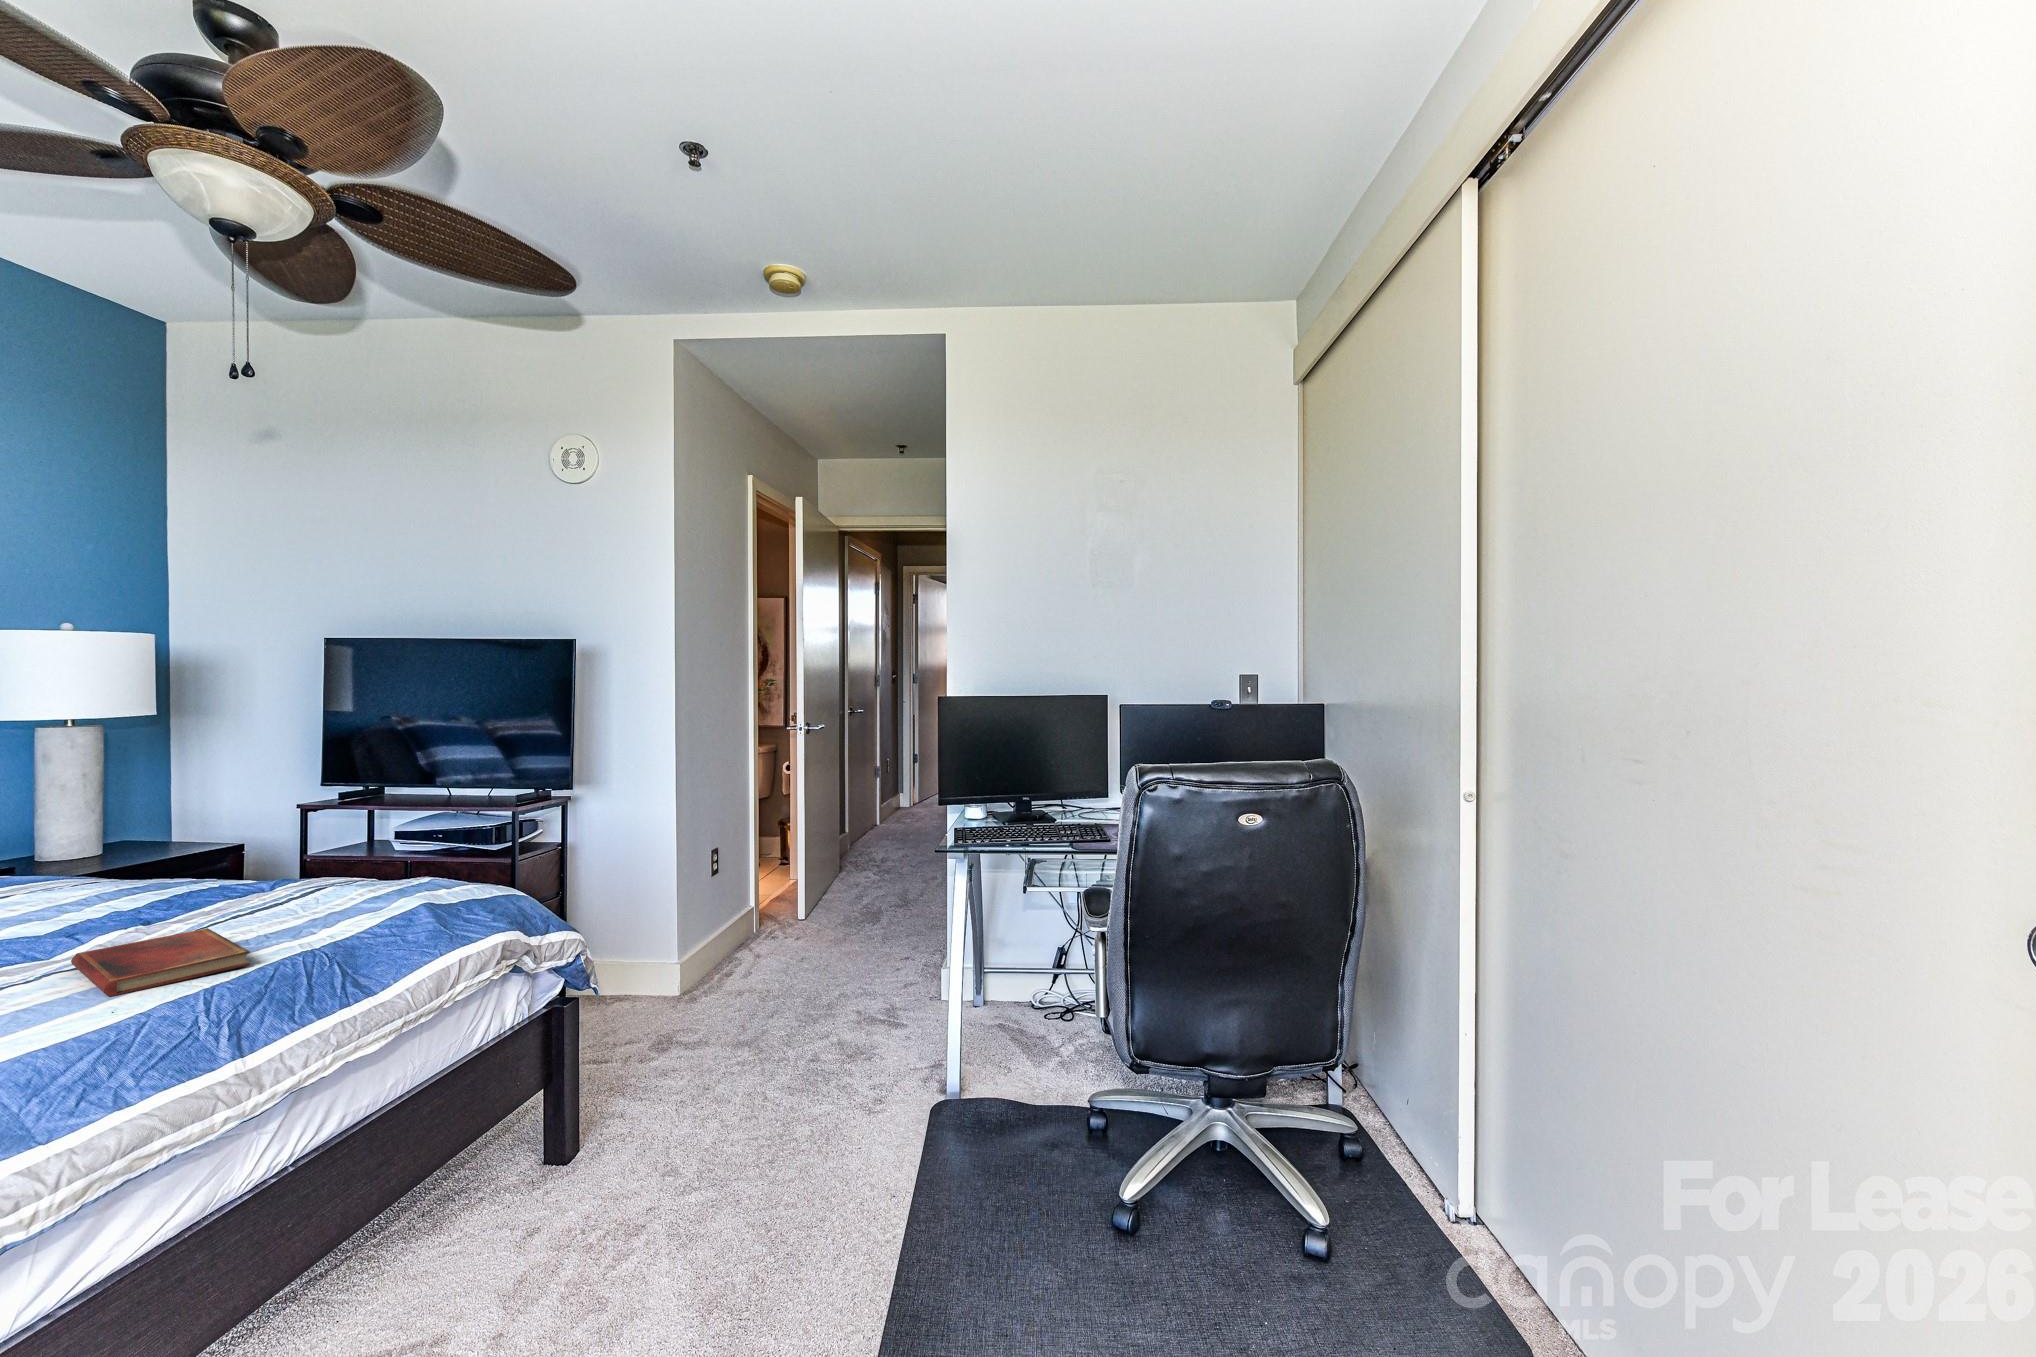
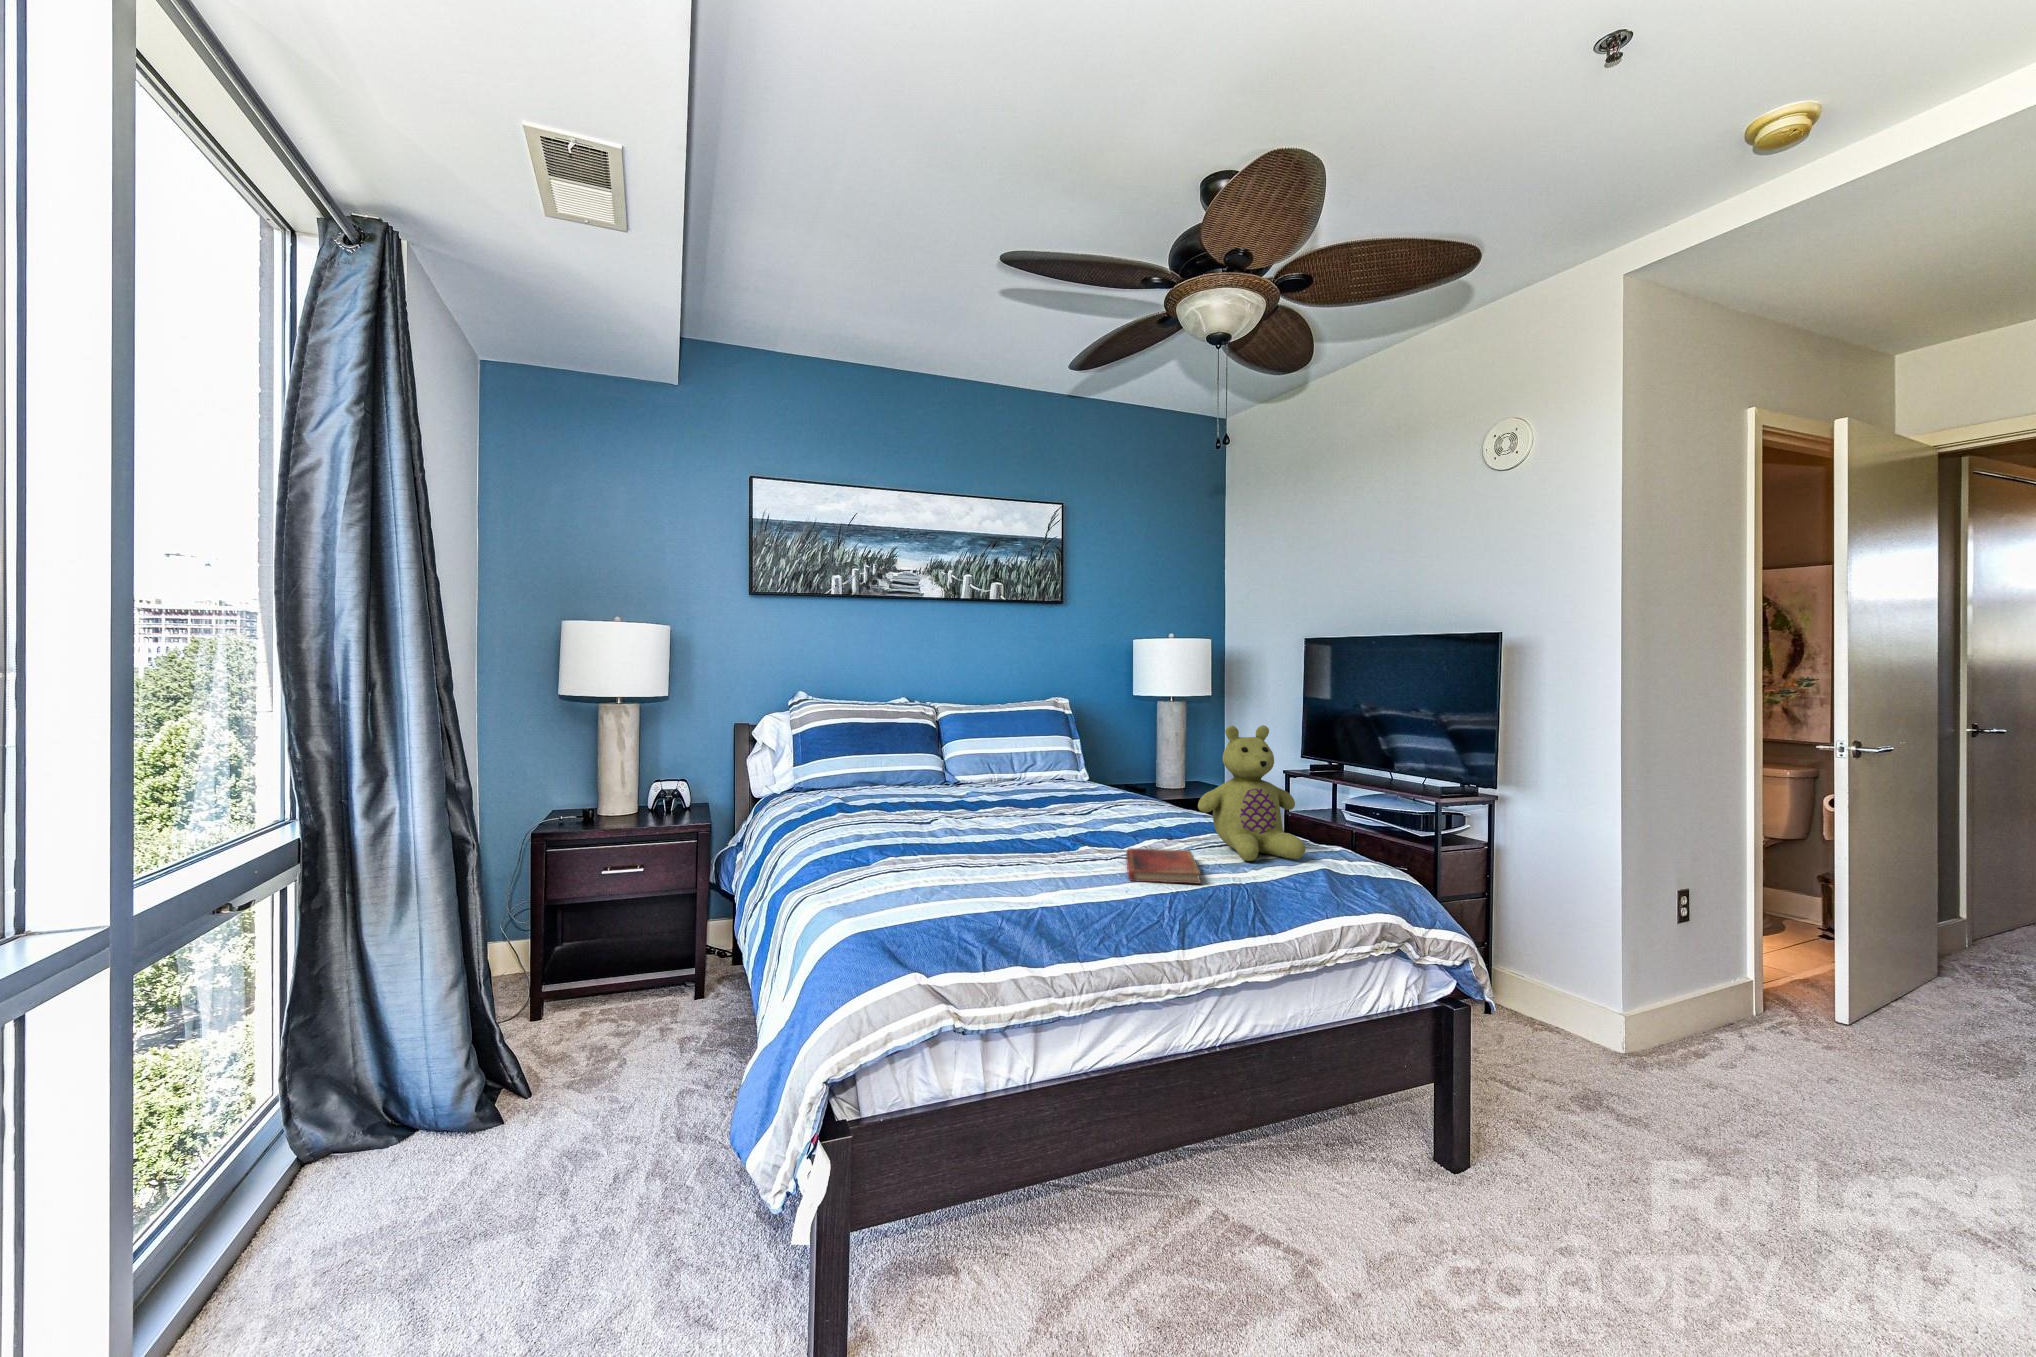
stuffed bear: none [210,746,388,921] -> present [1198,725,1305,861]

